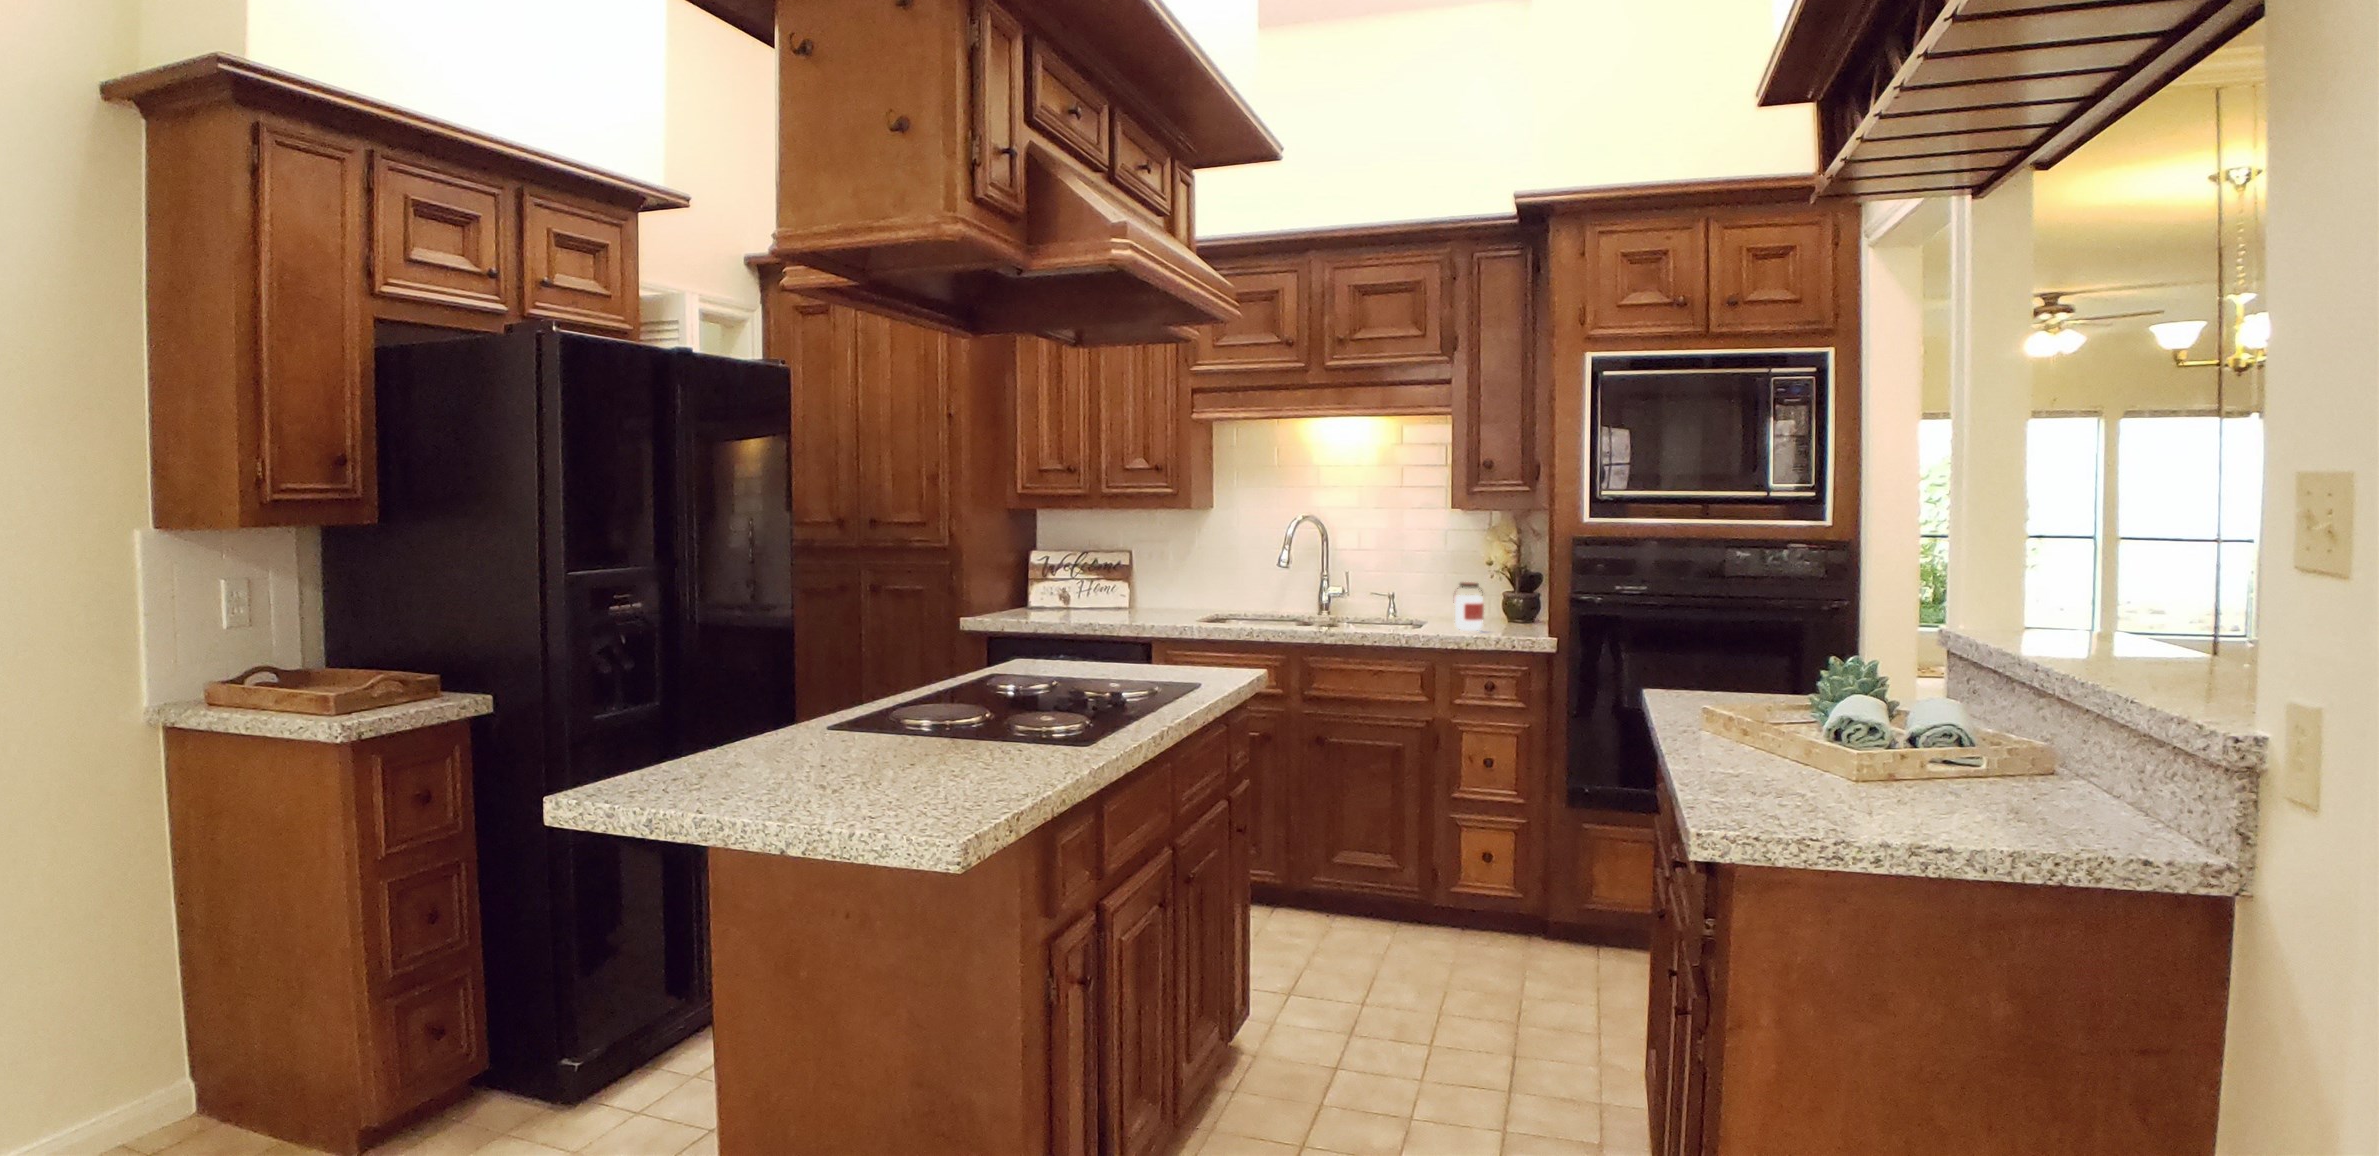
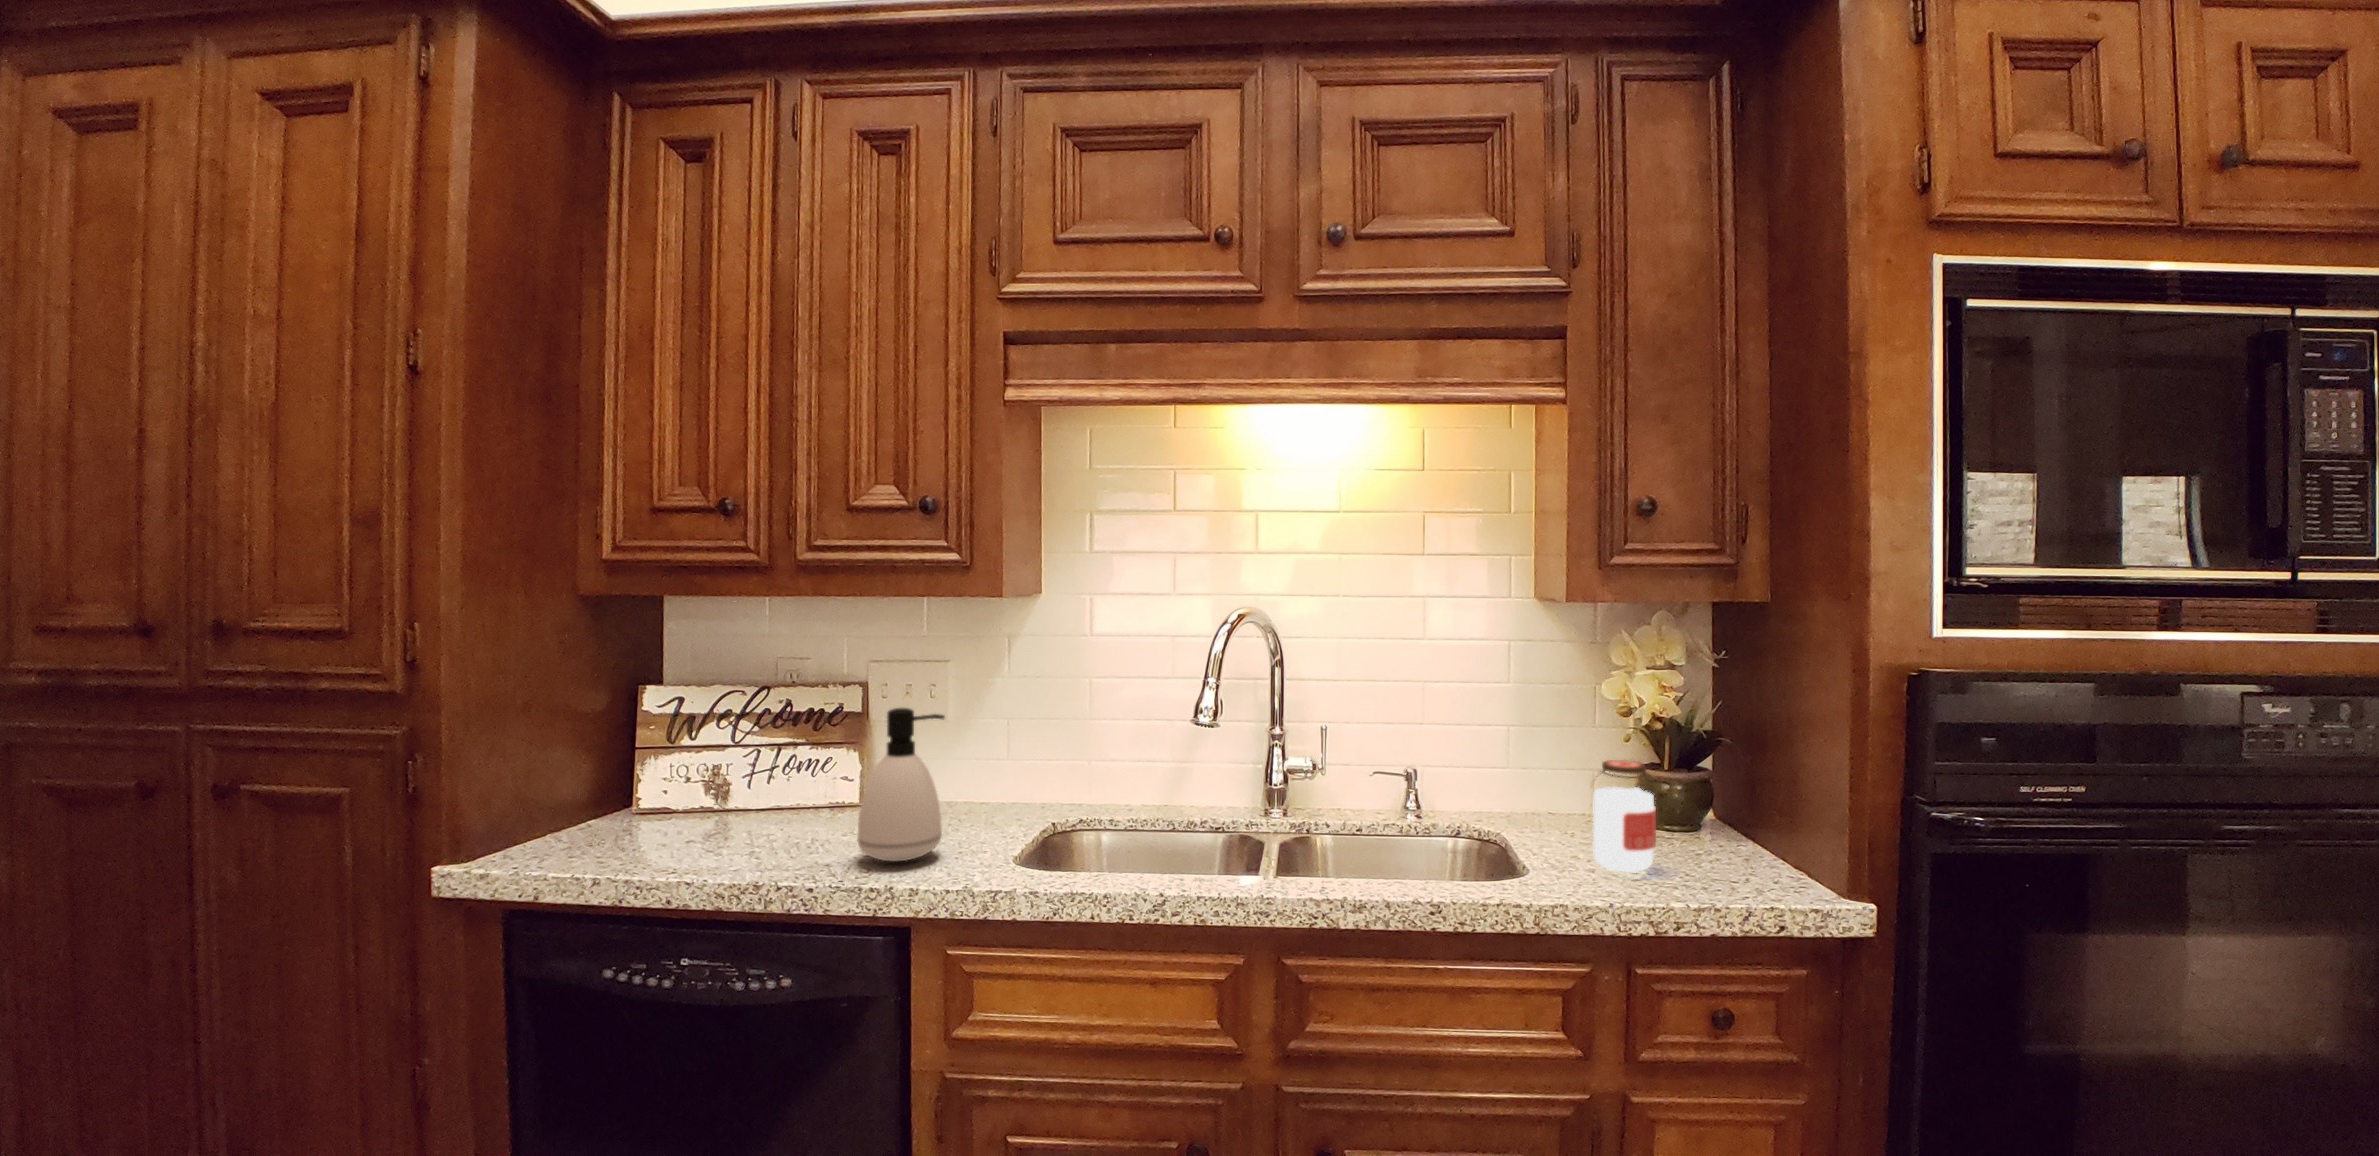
soap dispenser: none [1131,556,1166,621] -> present [858,708,945,861]

